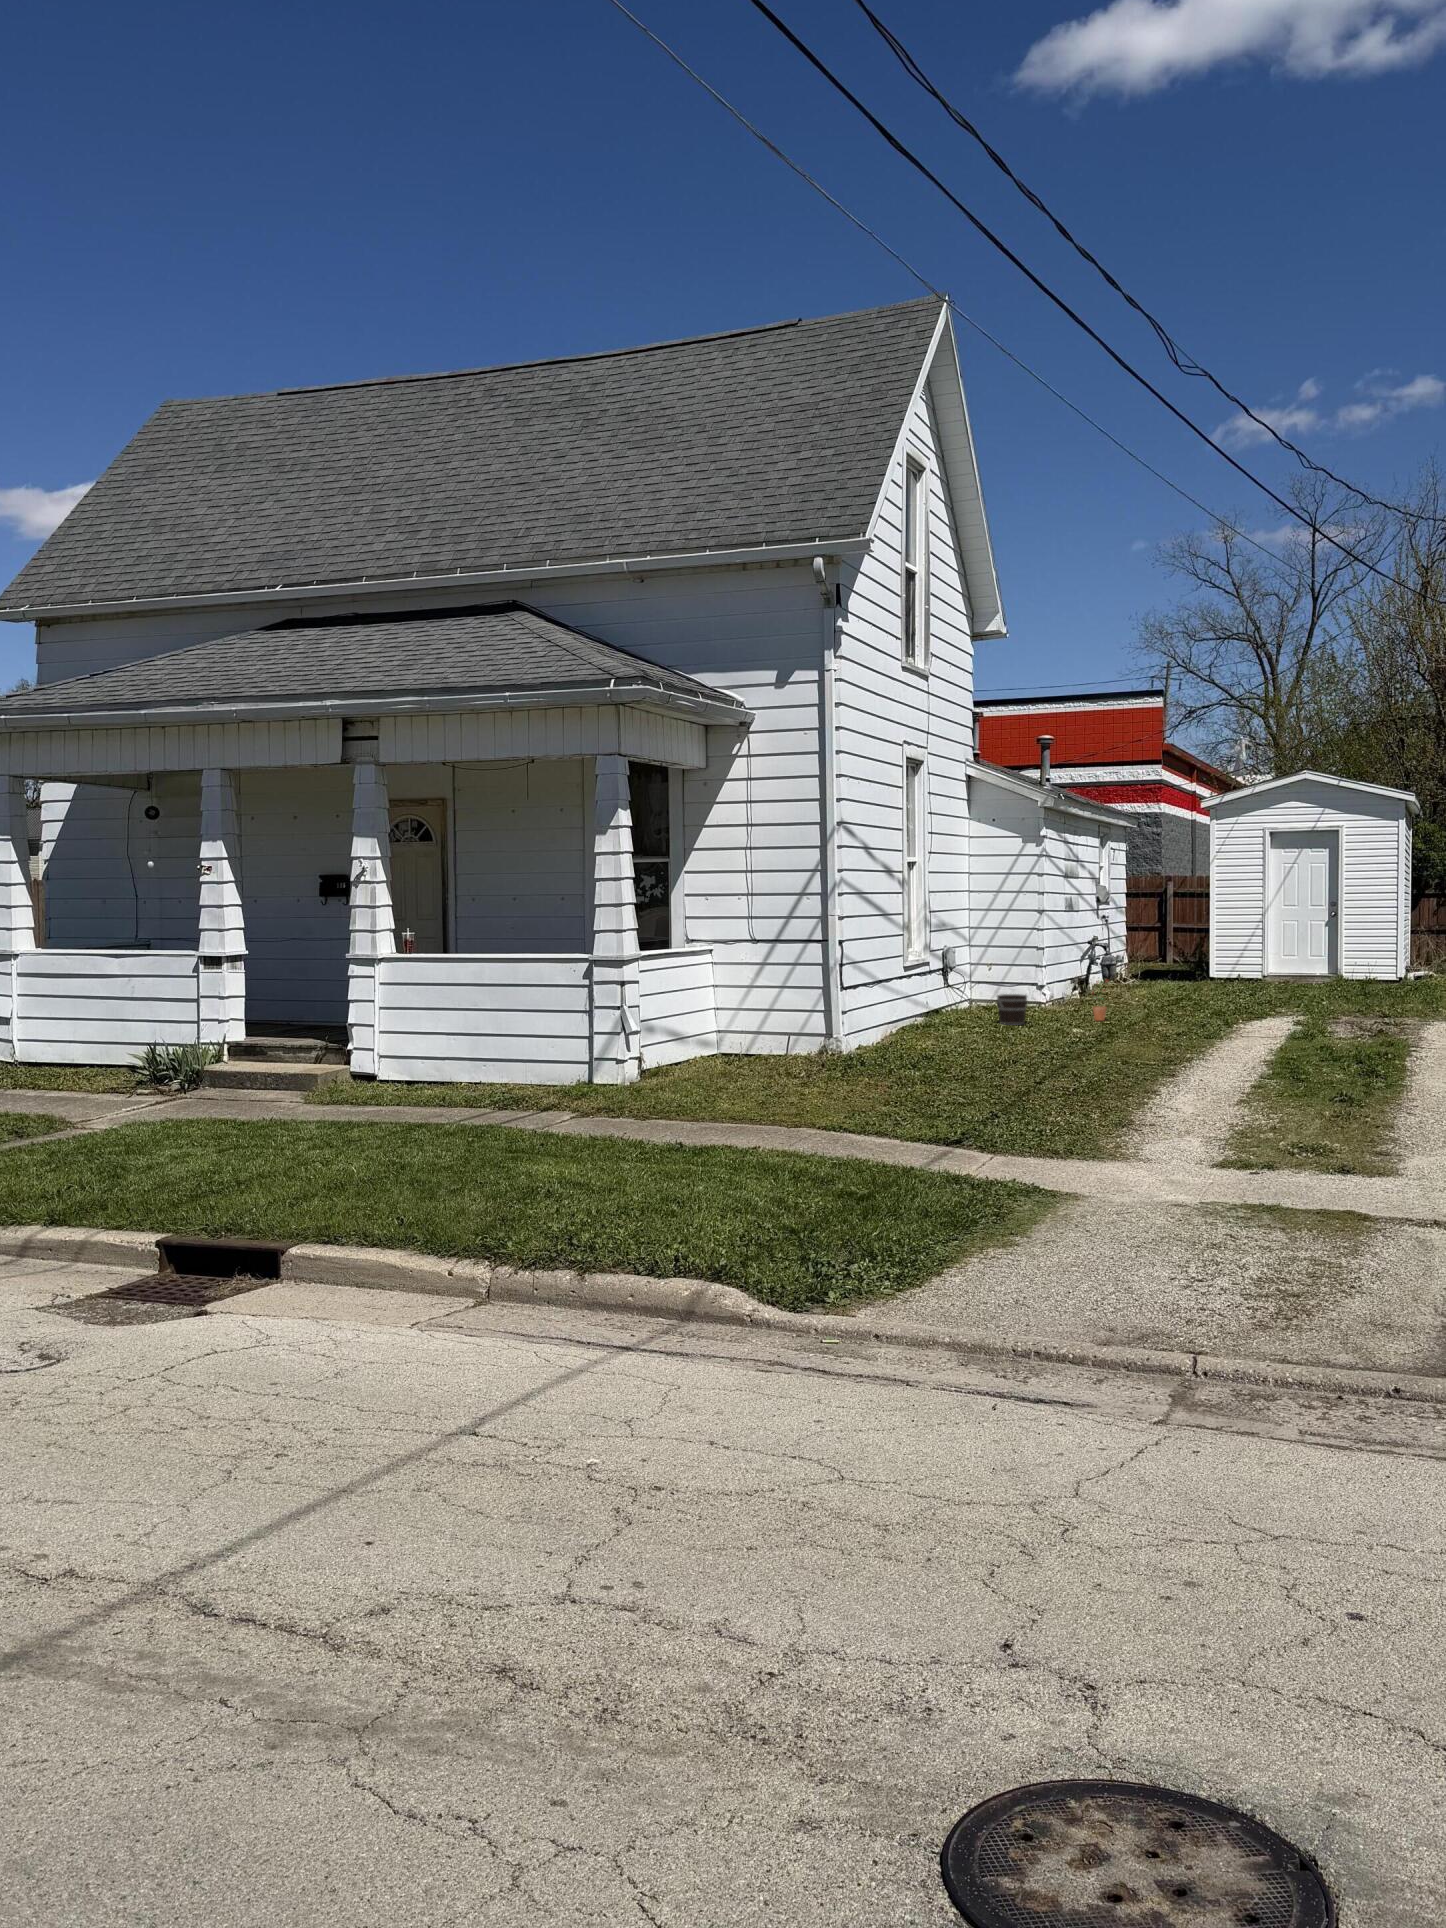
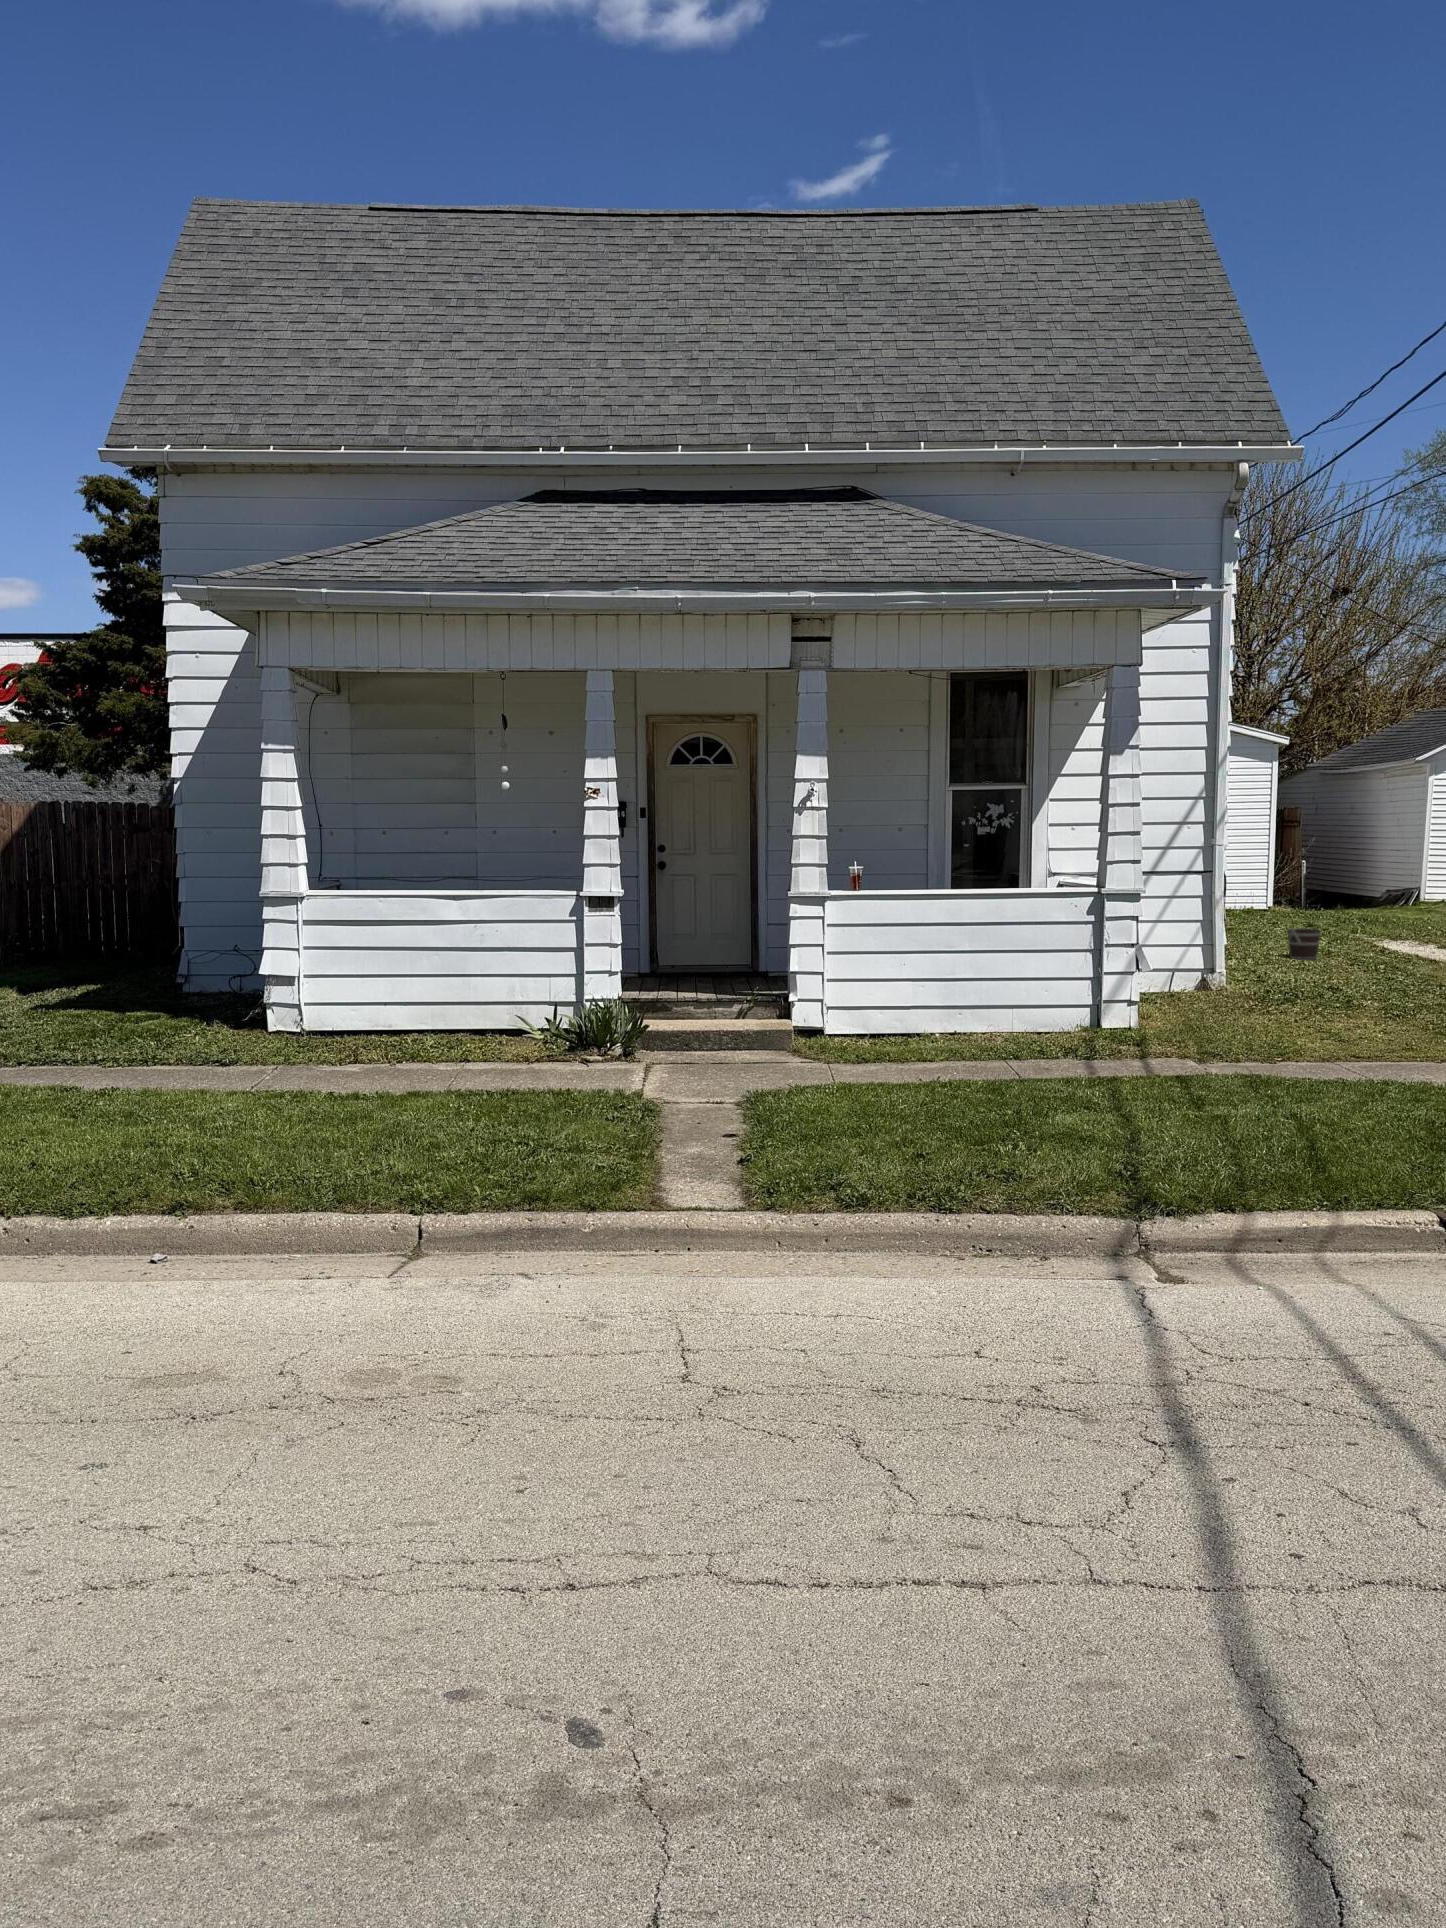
potted plant: present [1093,979,1108,1021] -> none [1351,911,1370,954]

